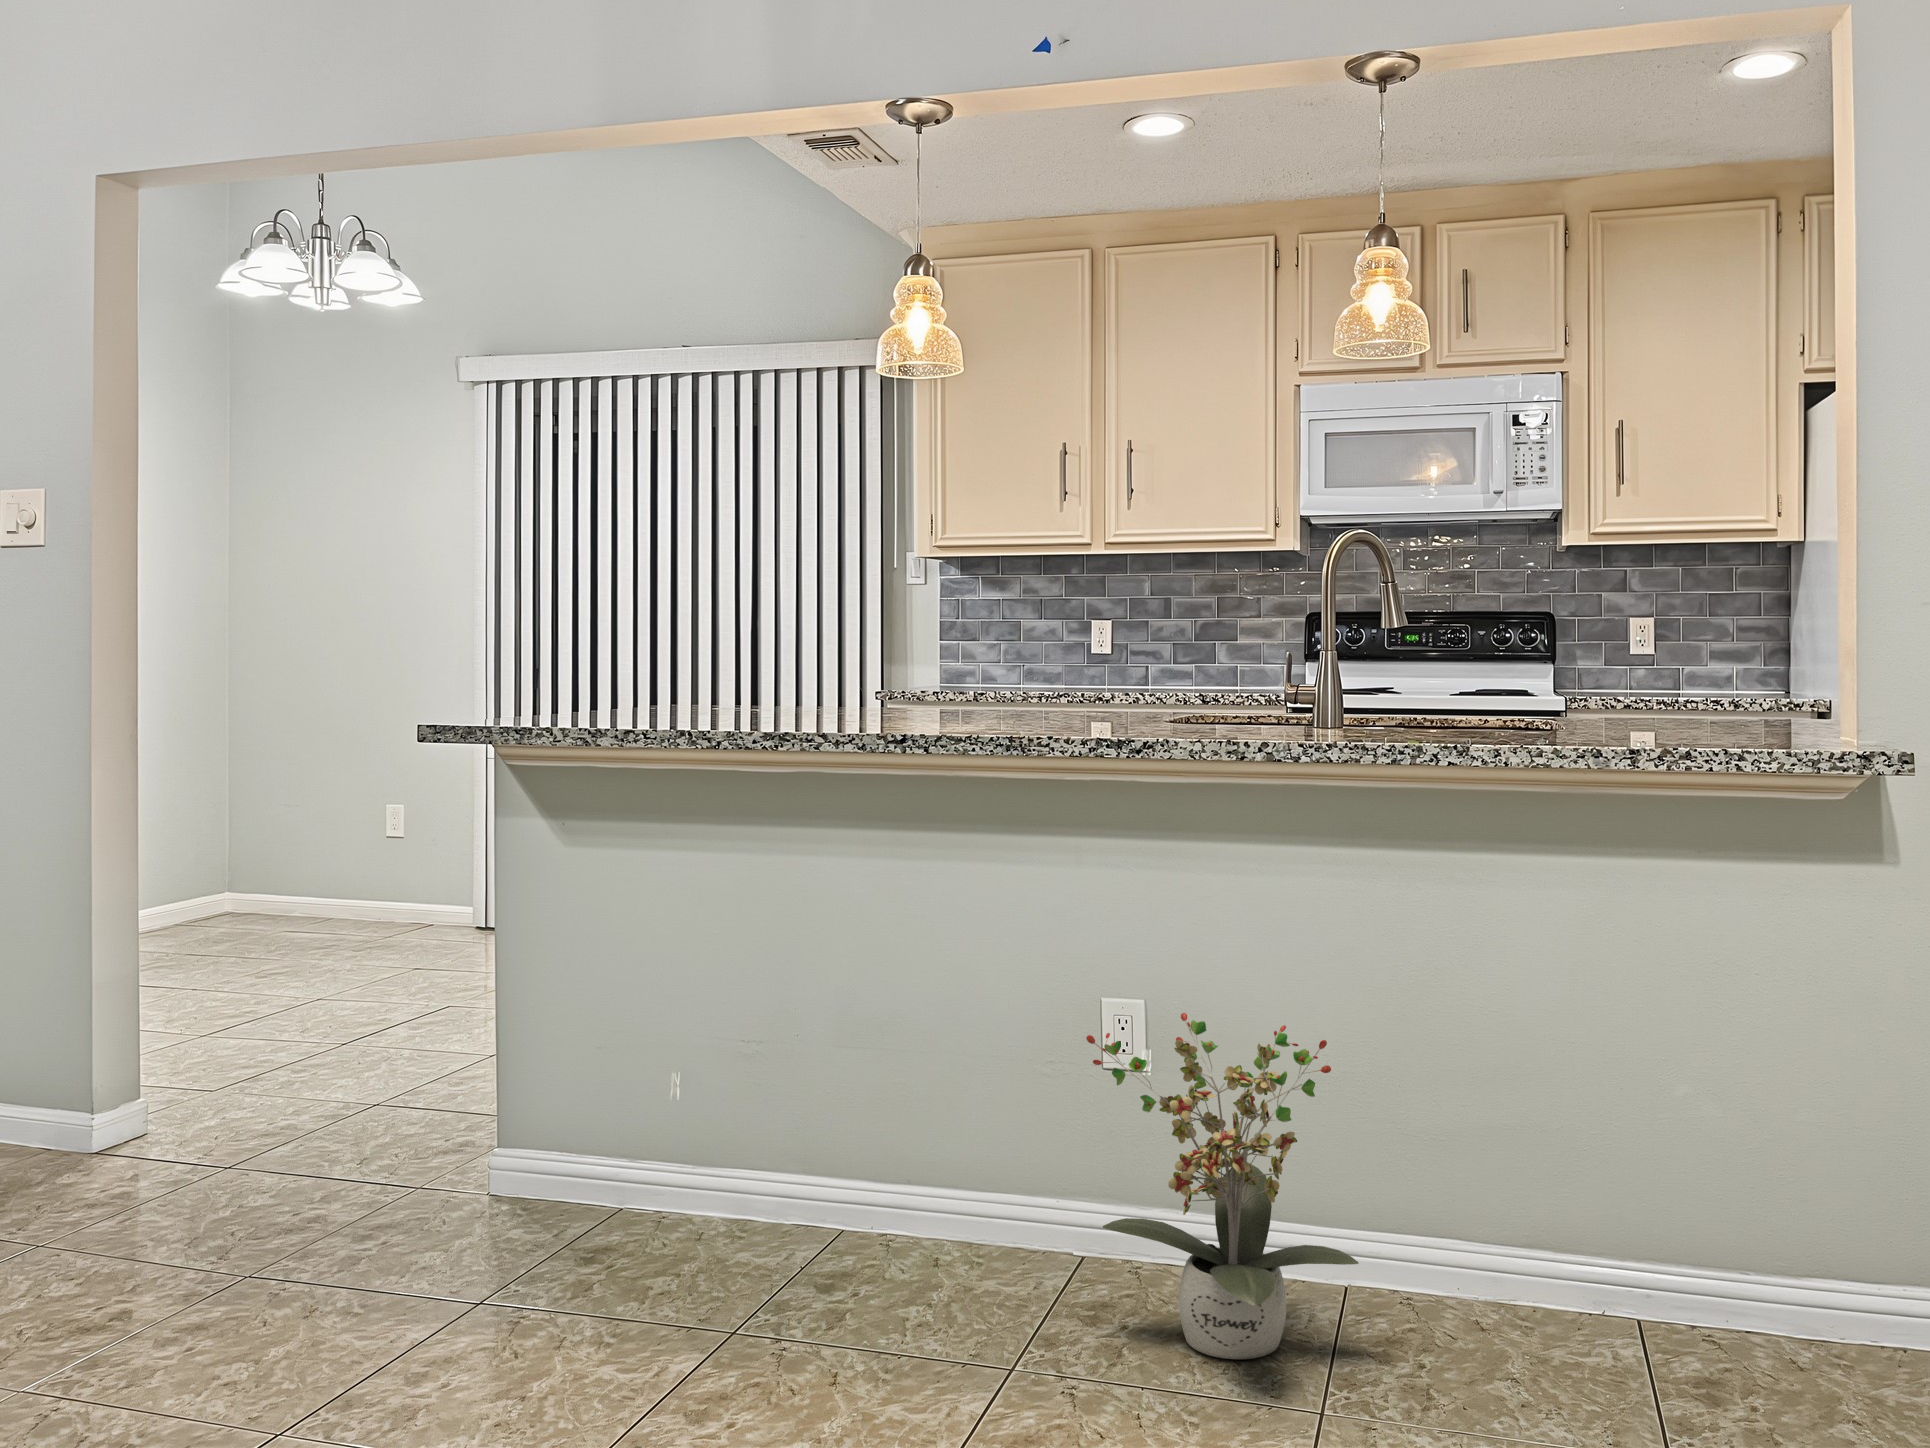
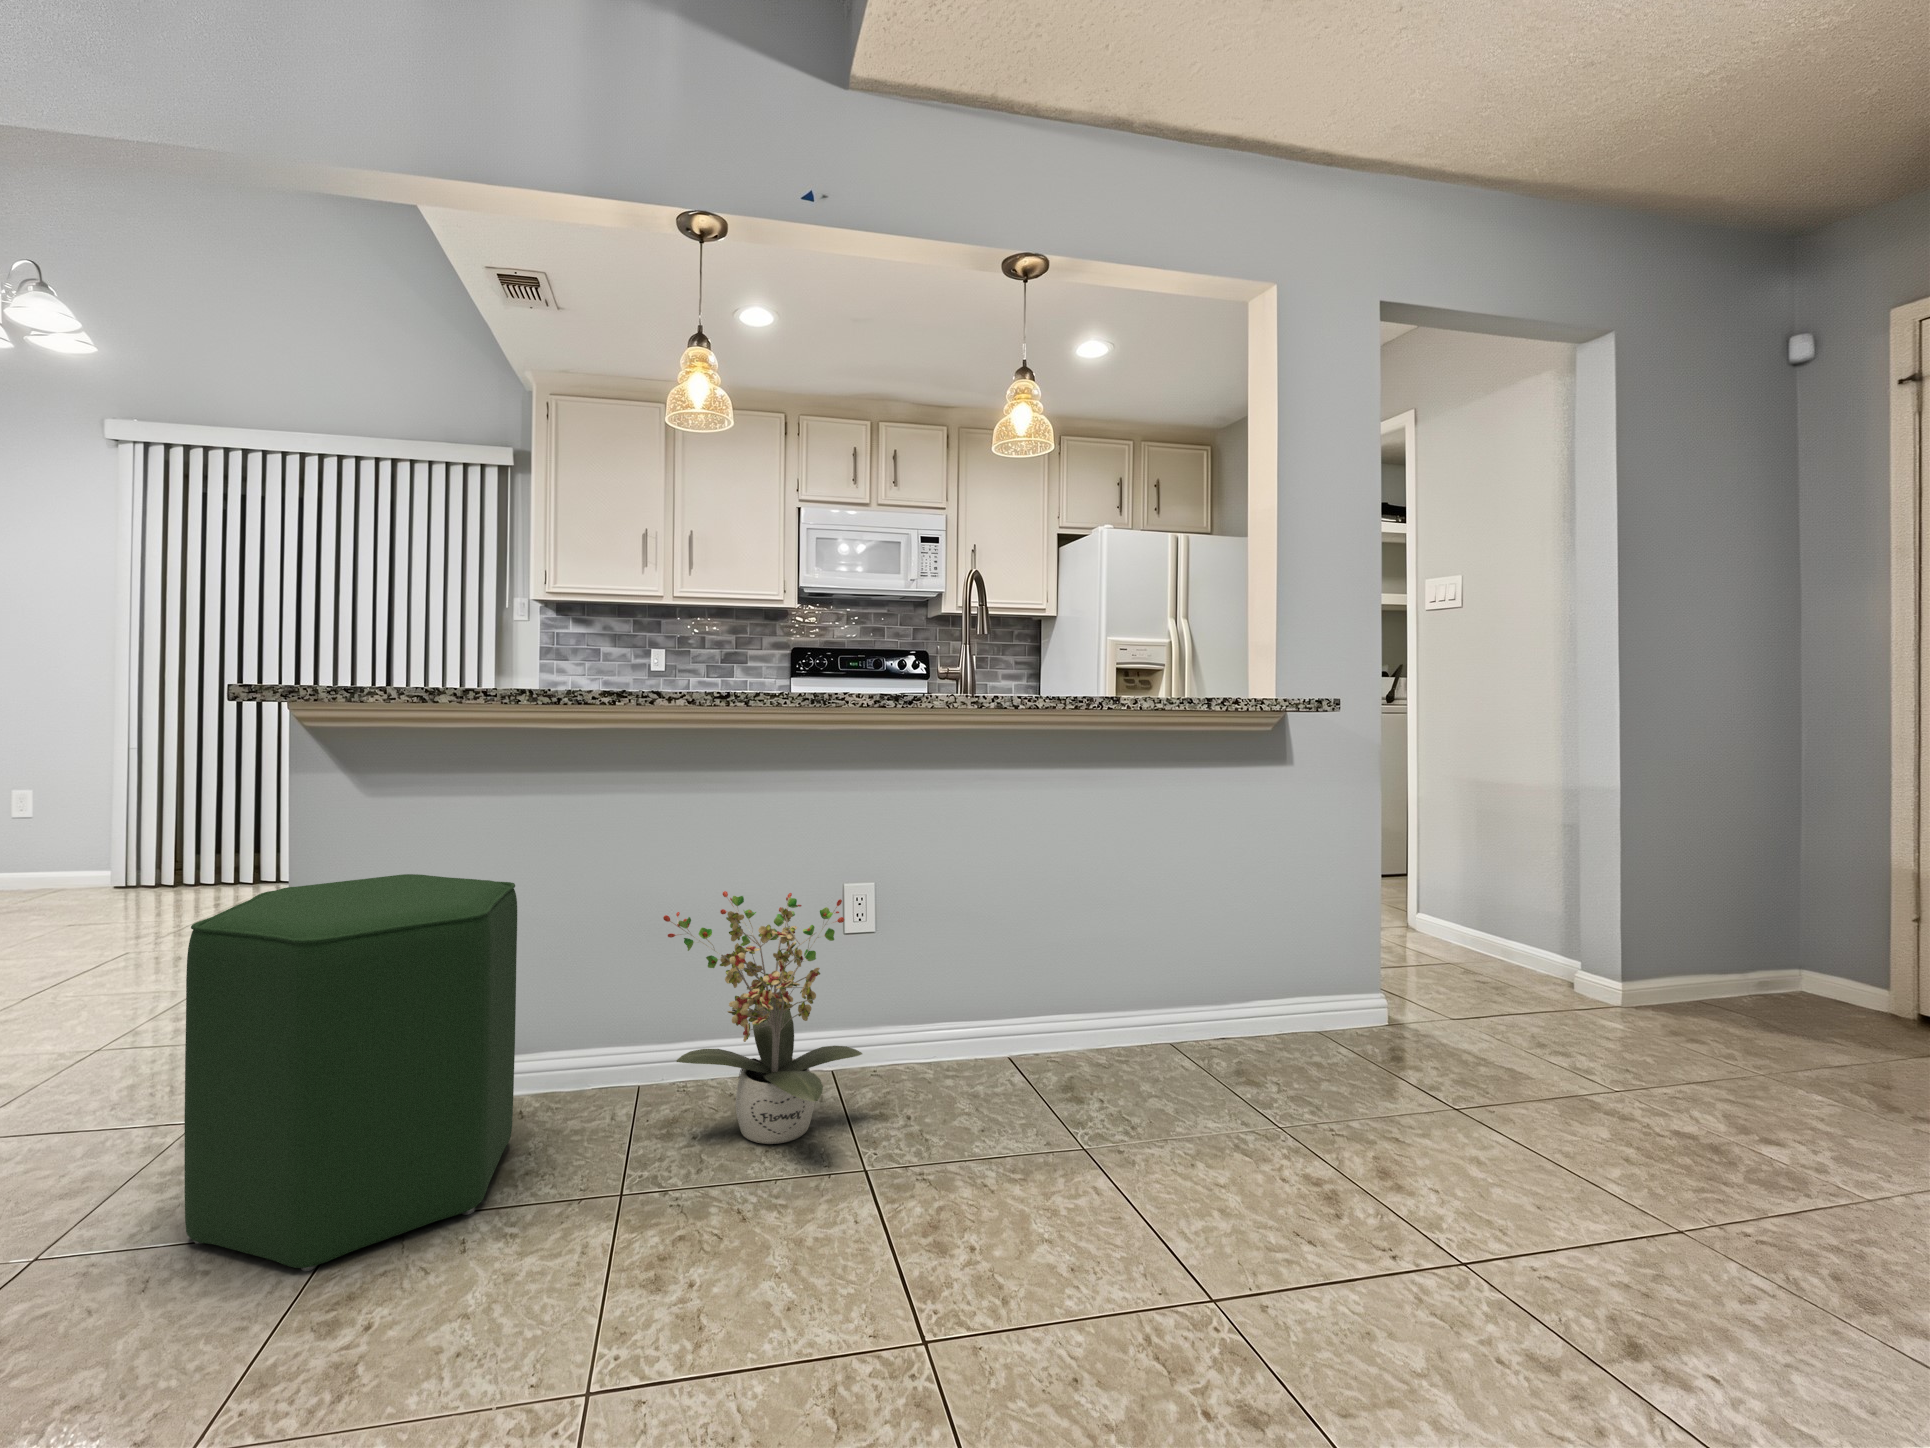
ottoman: none [592,954,920,1367] -> present [184,874,517,1271]

